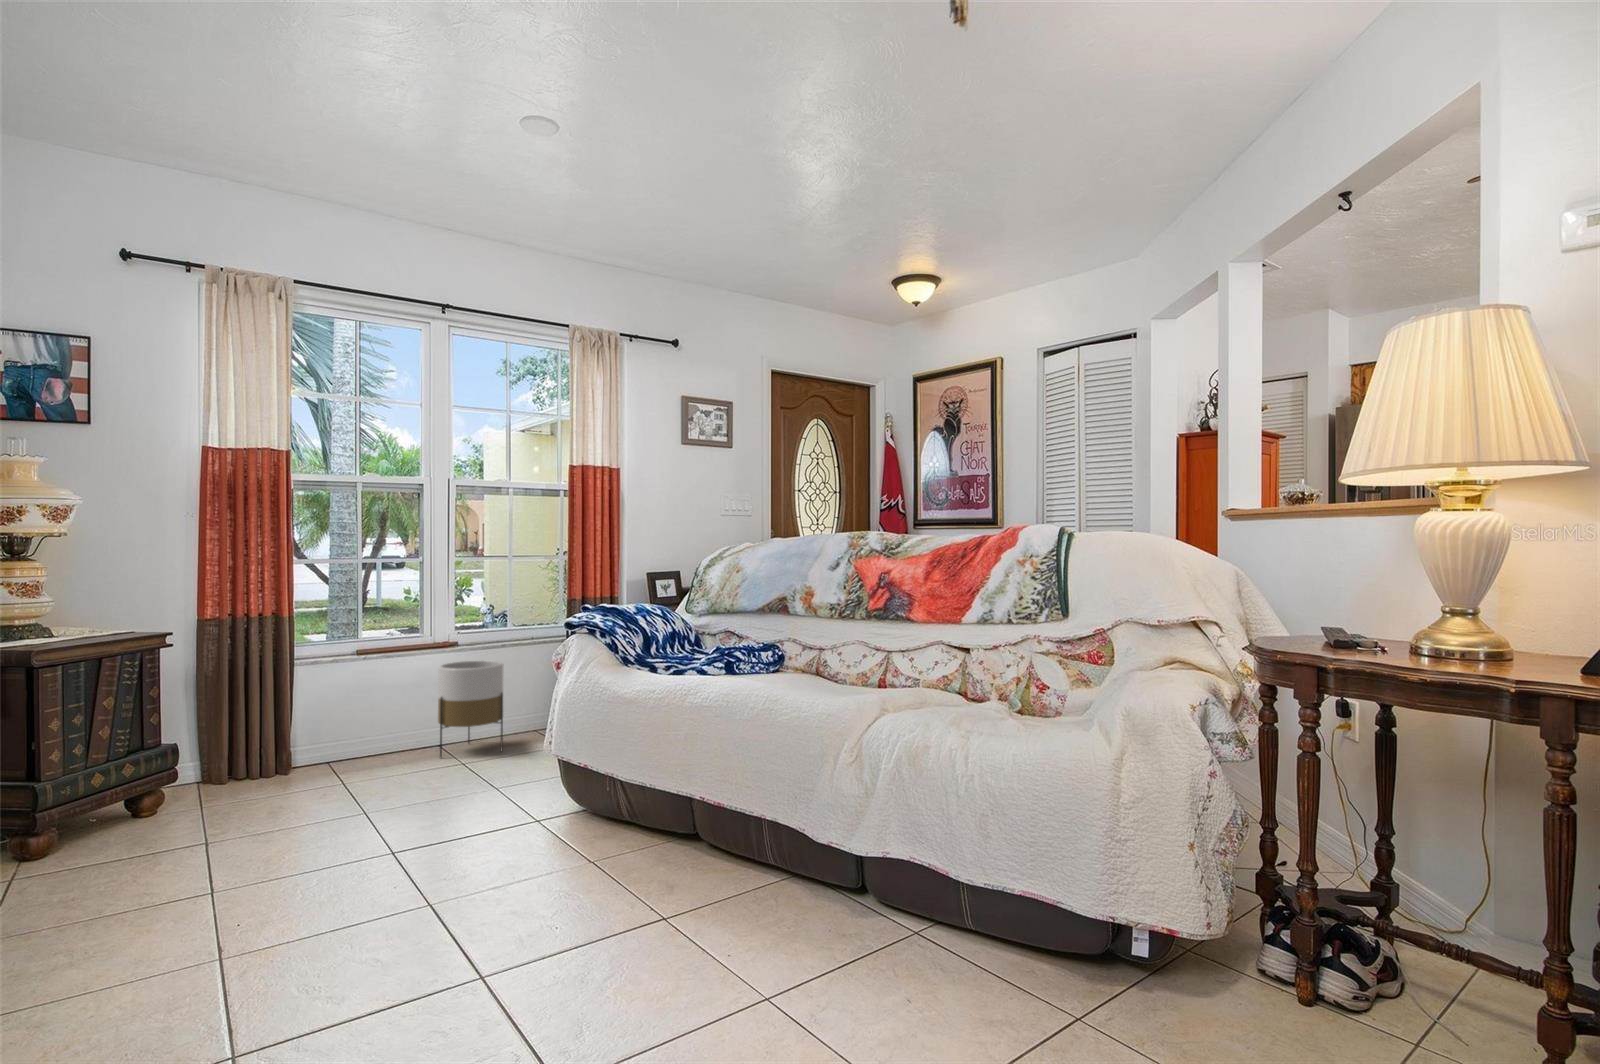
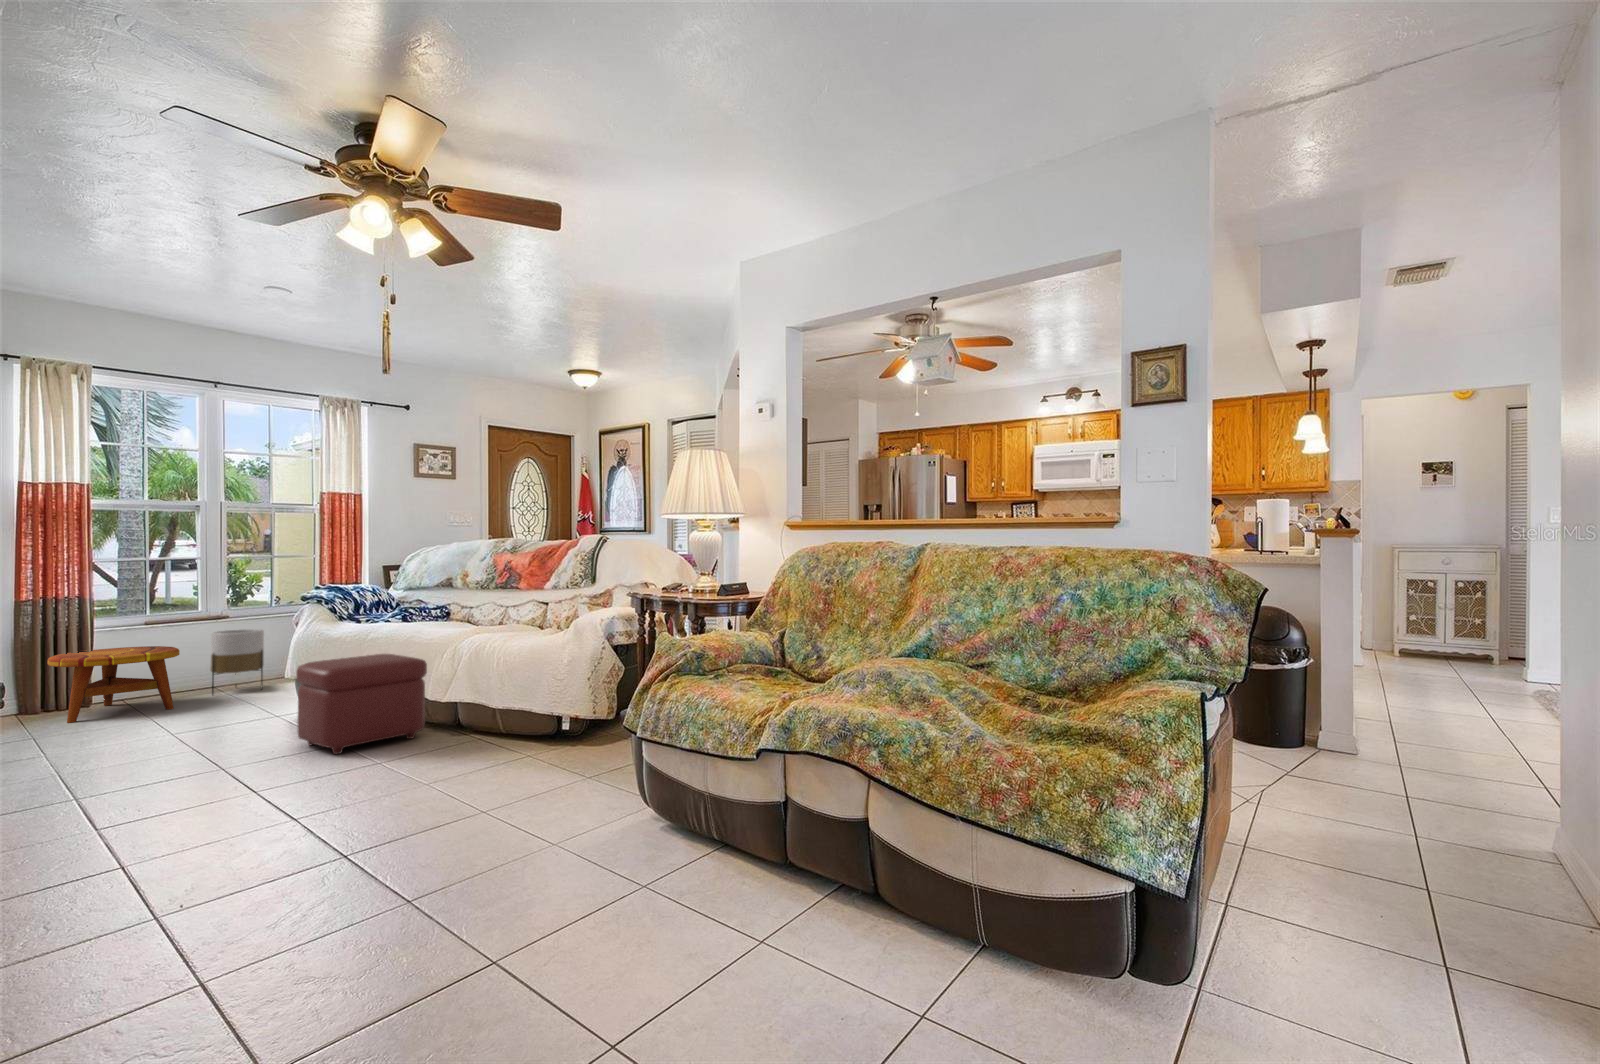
side table: none [234,686,399,809] -> present [47,646,180,723]
ottoman: none [585,745,813,978] -> present [296,654,427,754]

